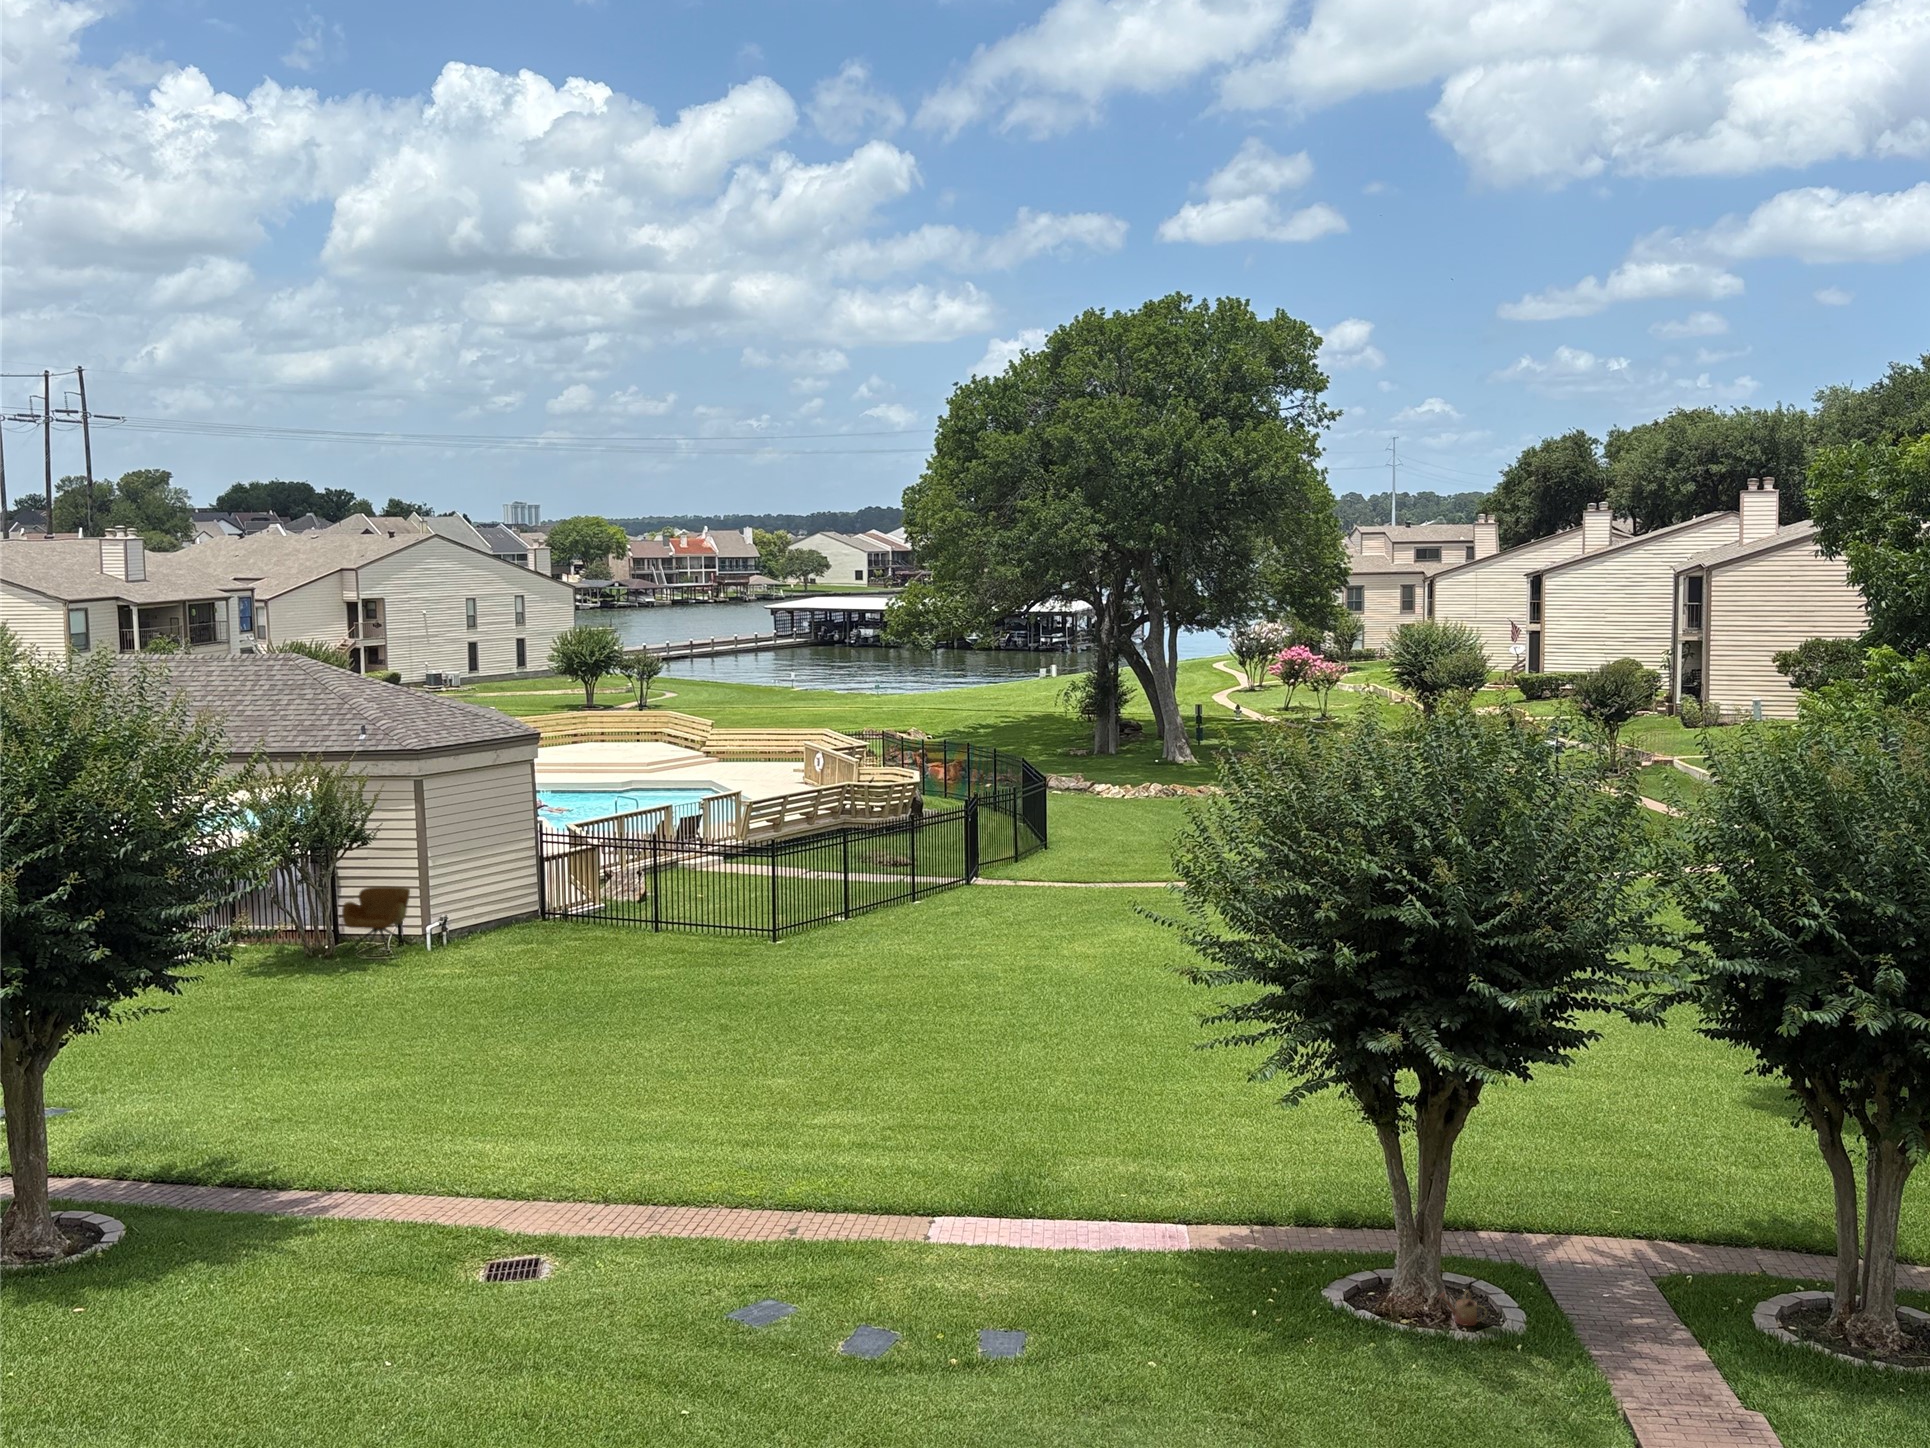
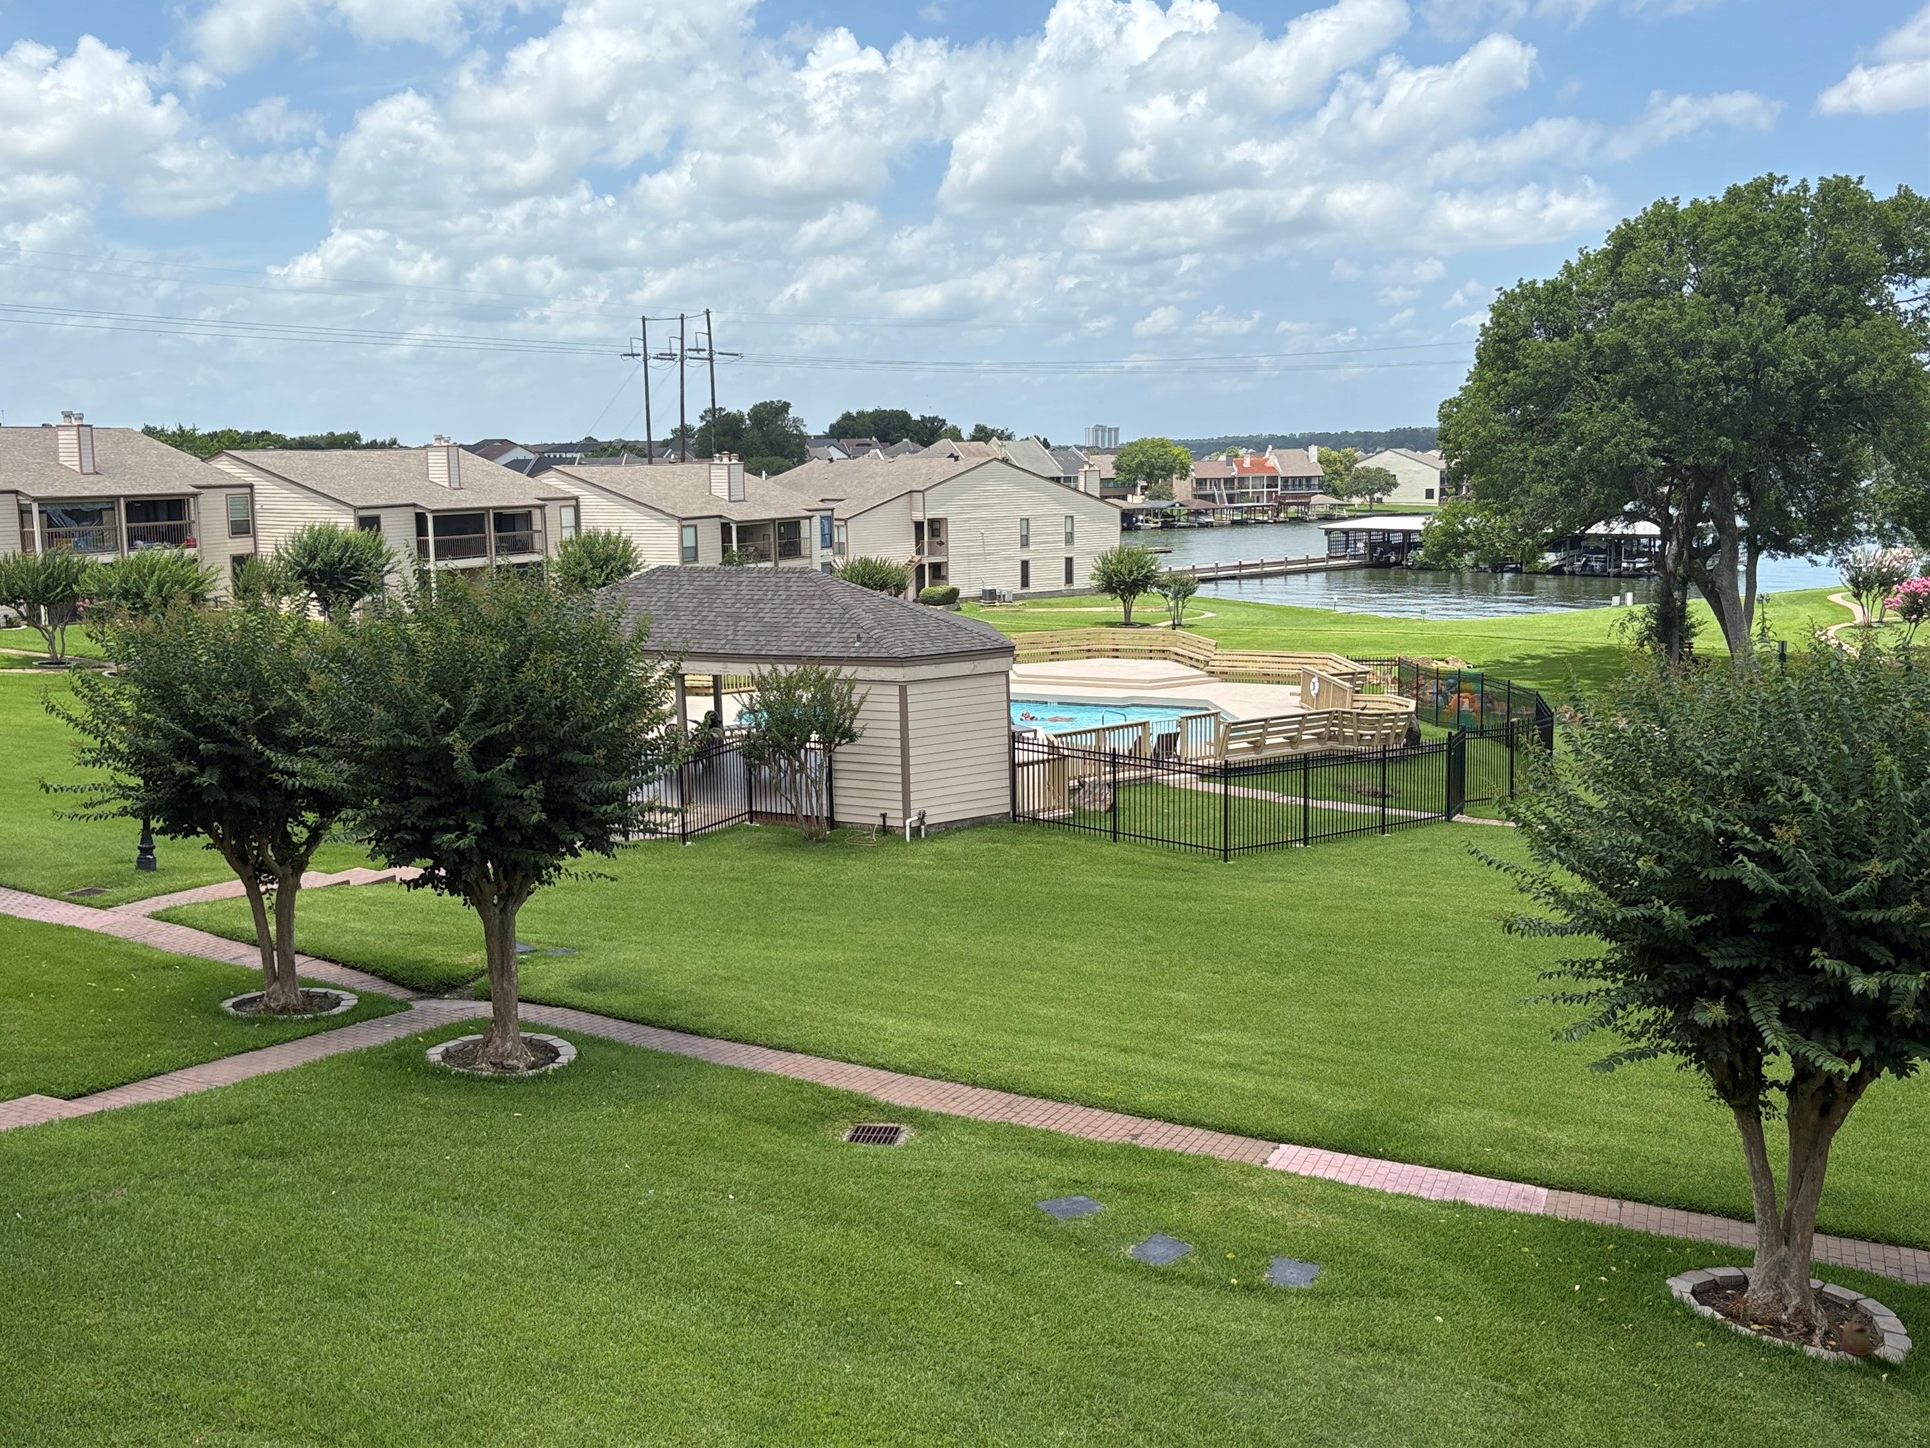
armchair: present [342,887,410,953] -> none [830,783,893,845]

